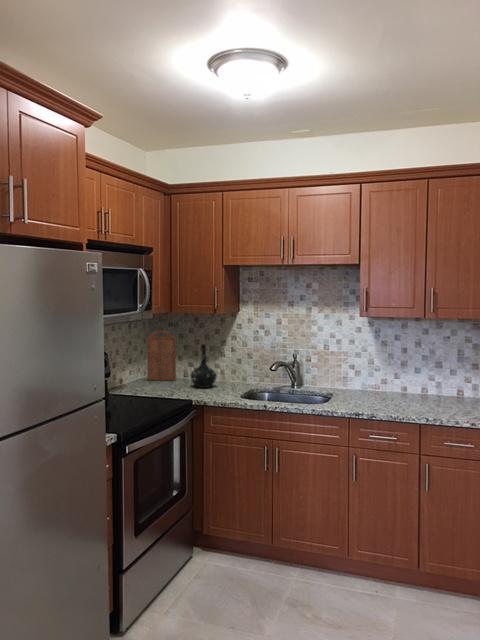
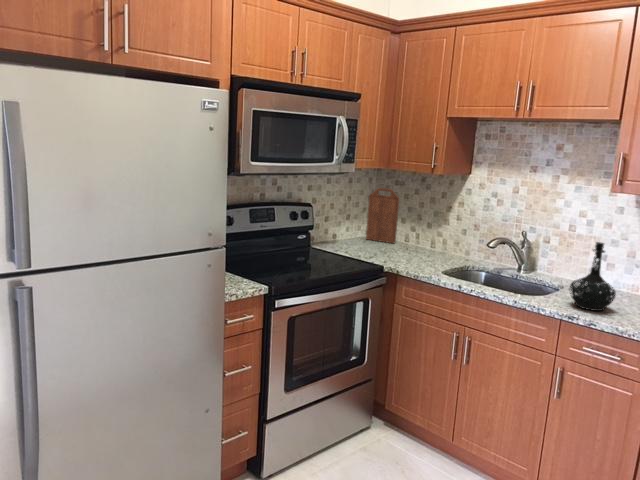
bottle: present [190,344,217,388] -> present [570,242,616,311]

